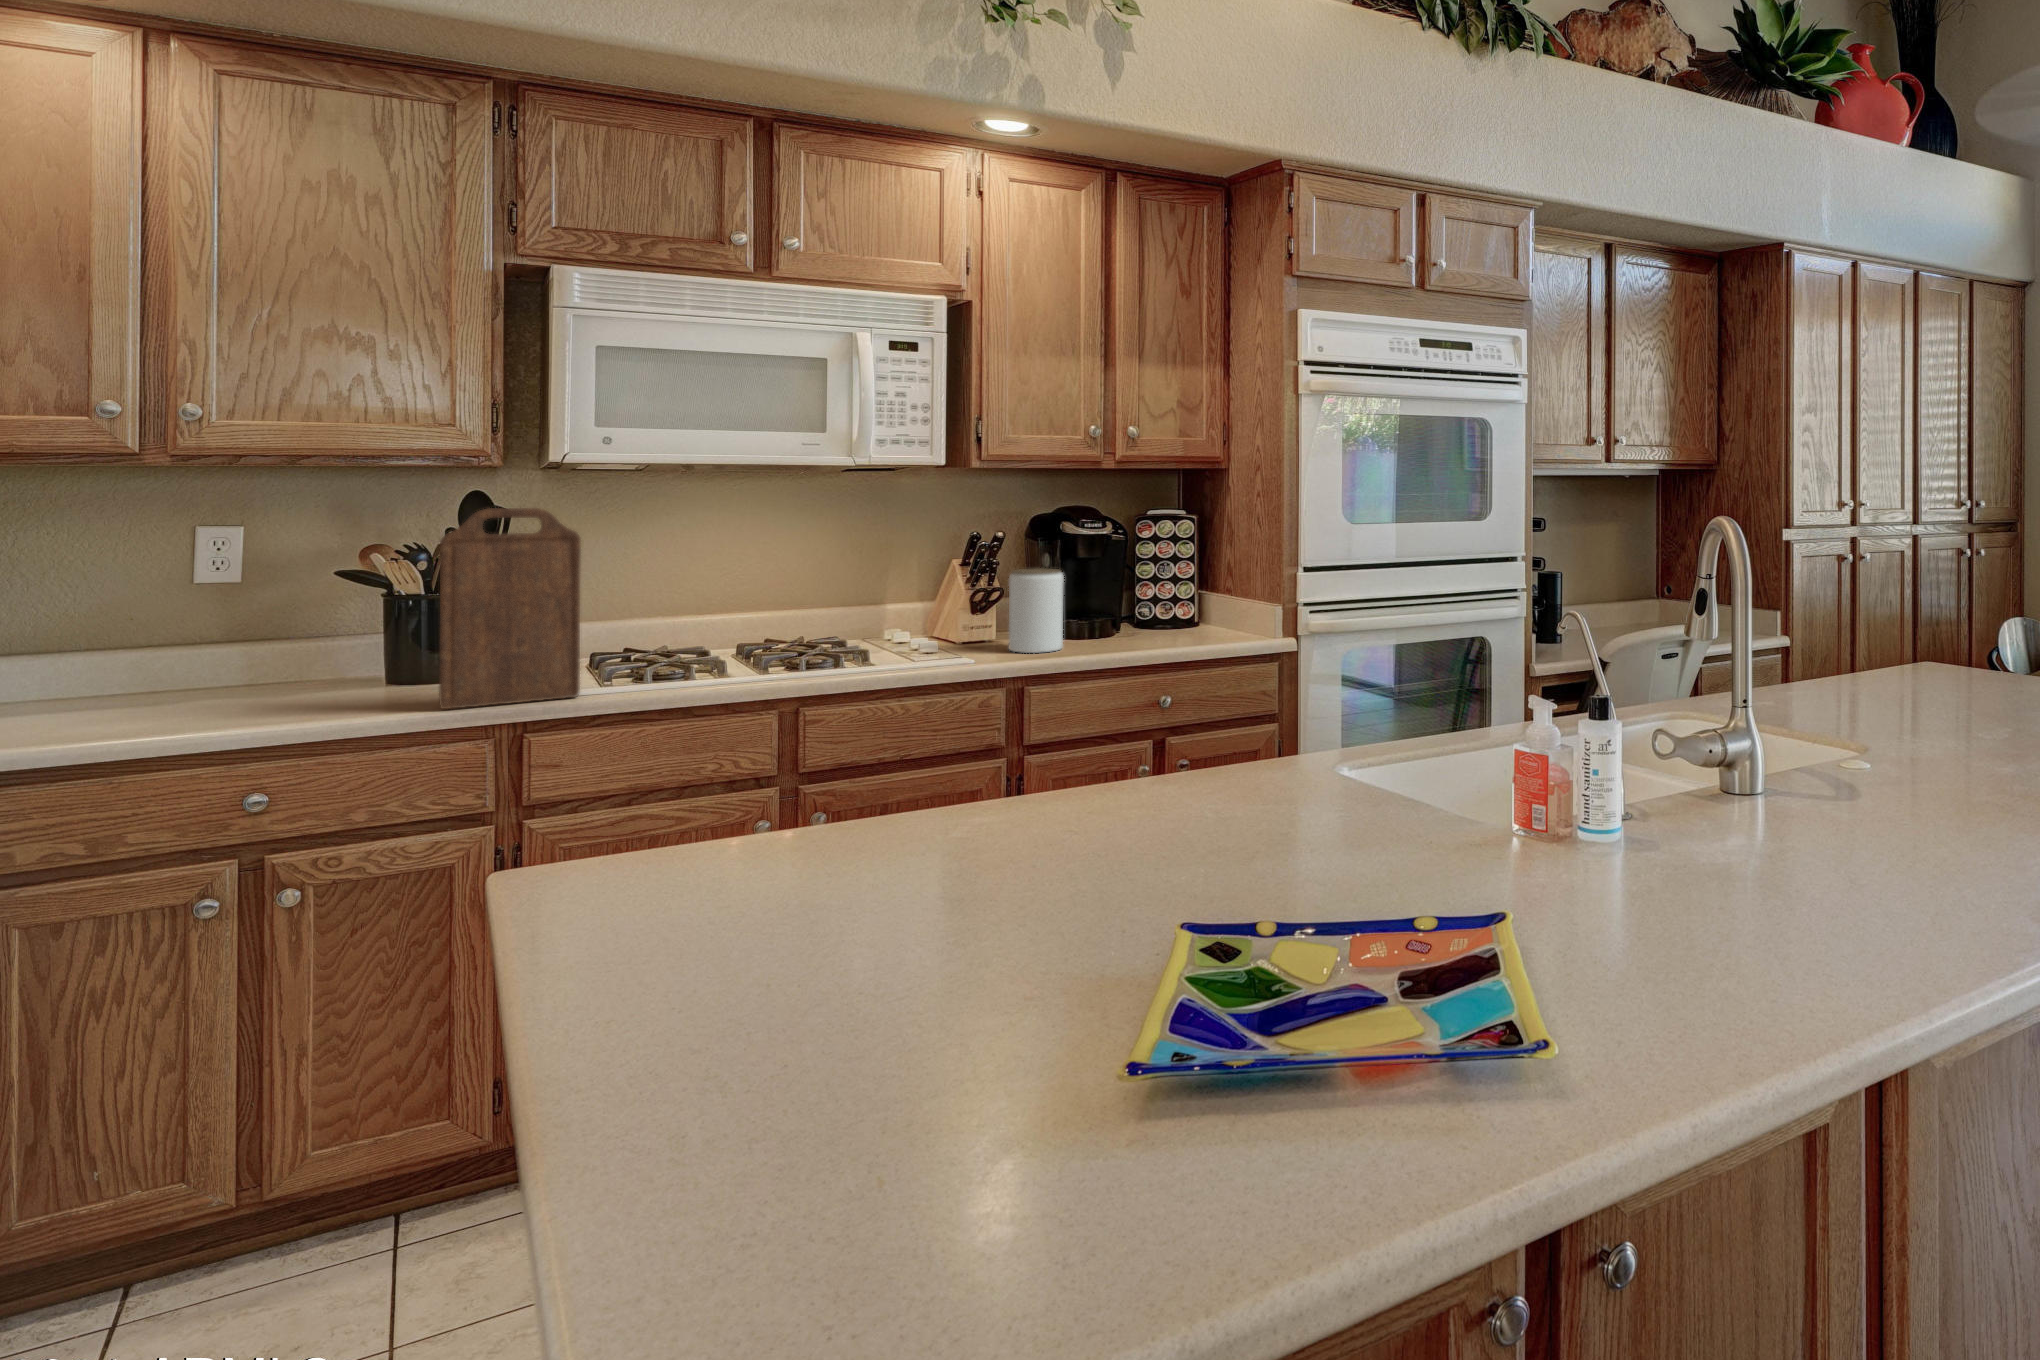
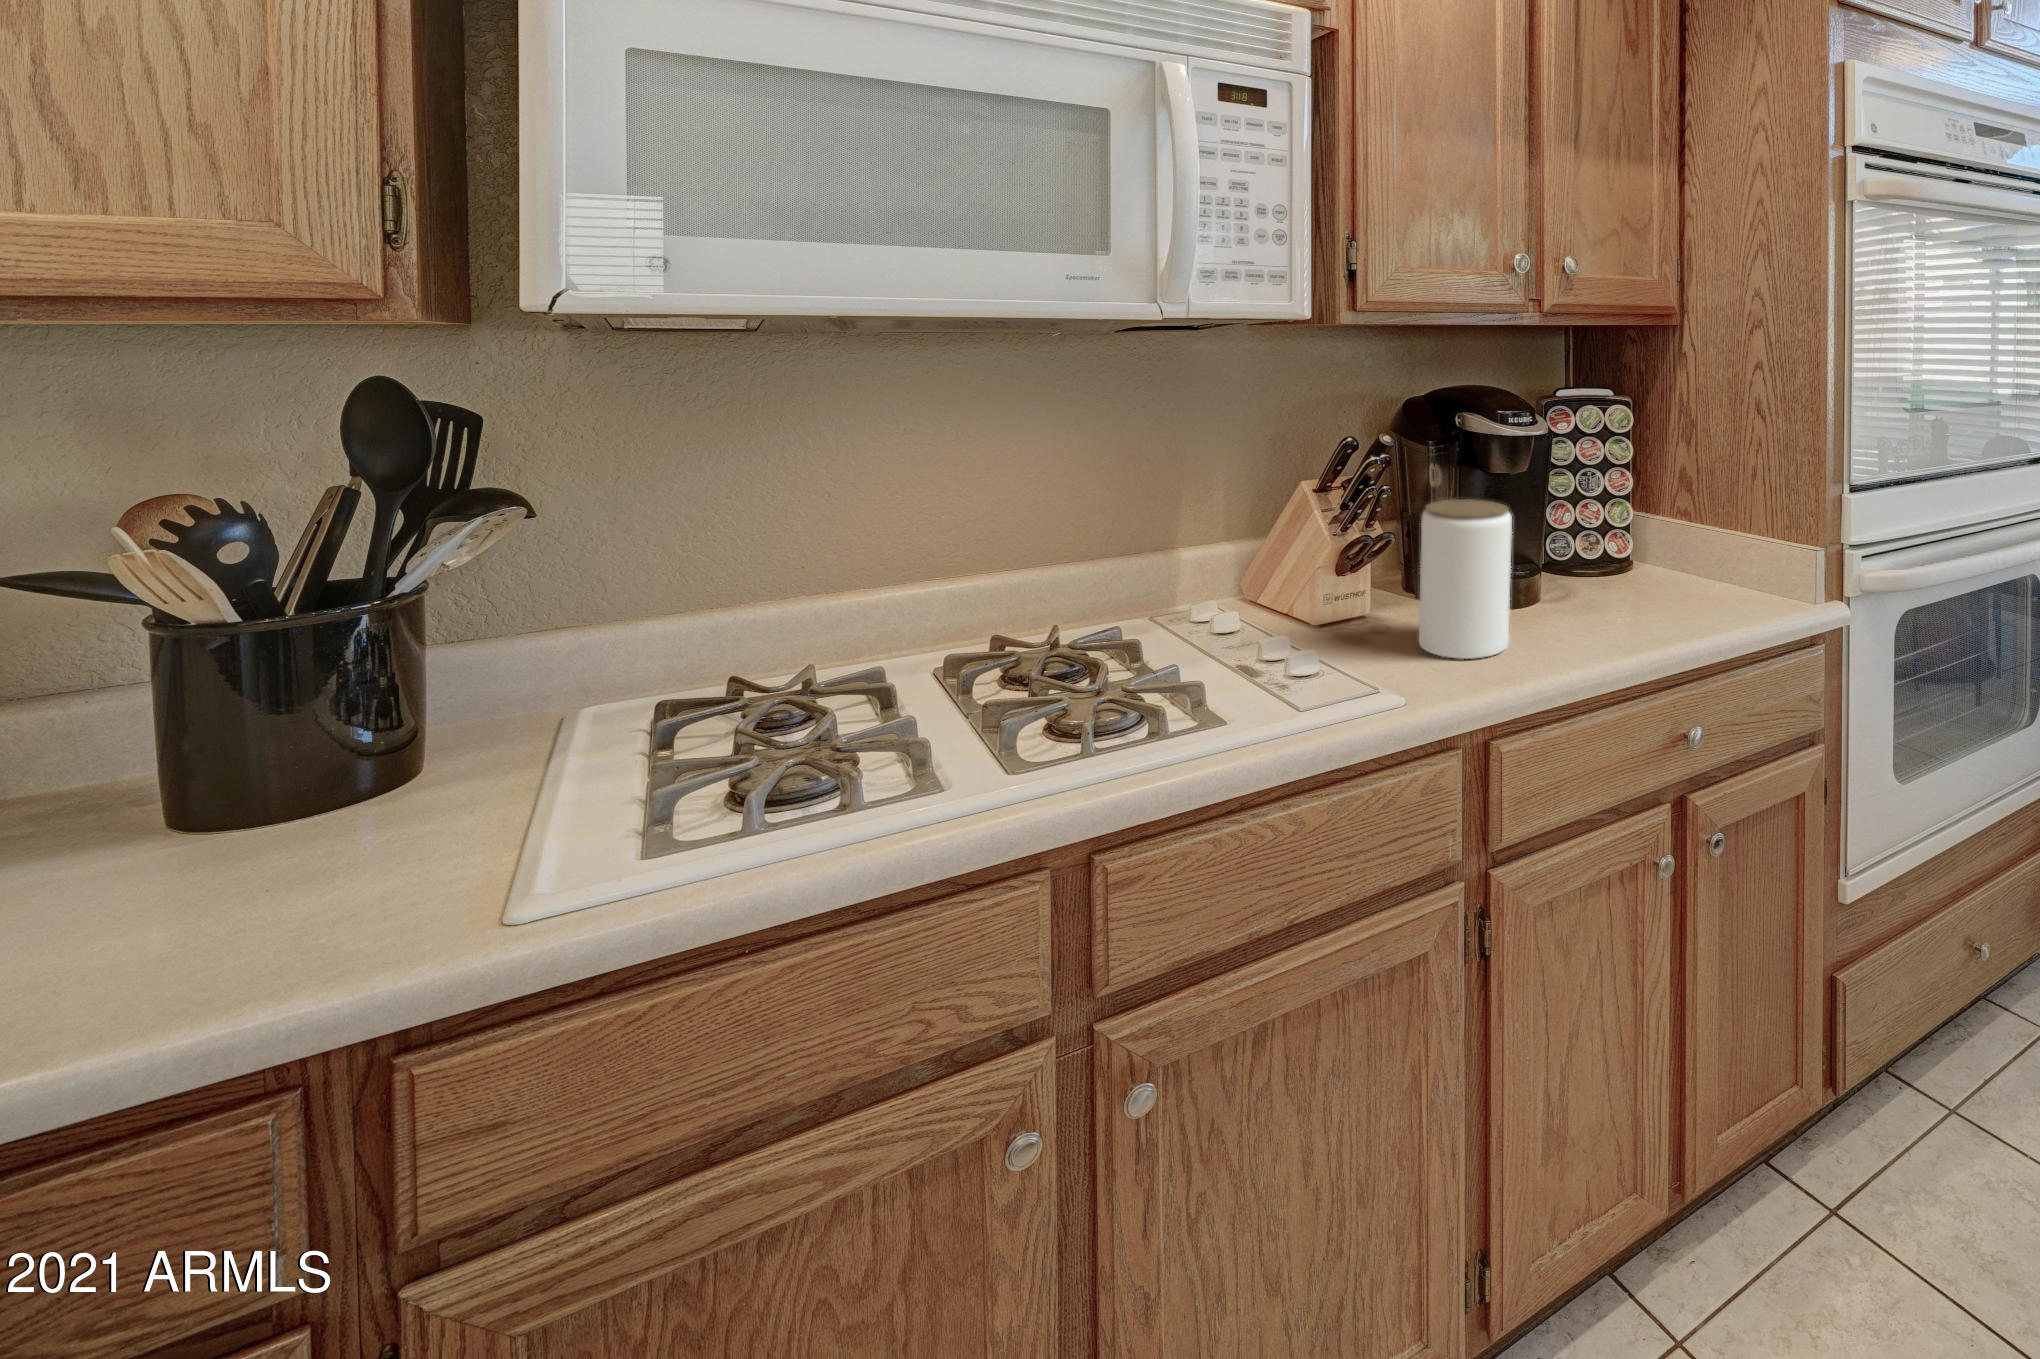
cutting board: present [439,508,581,709] -> none [90,437,563,1018]

